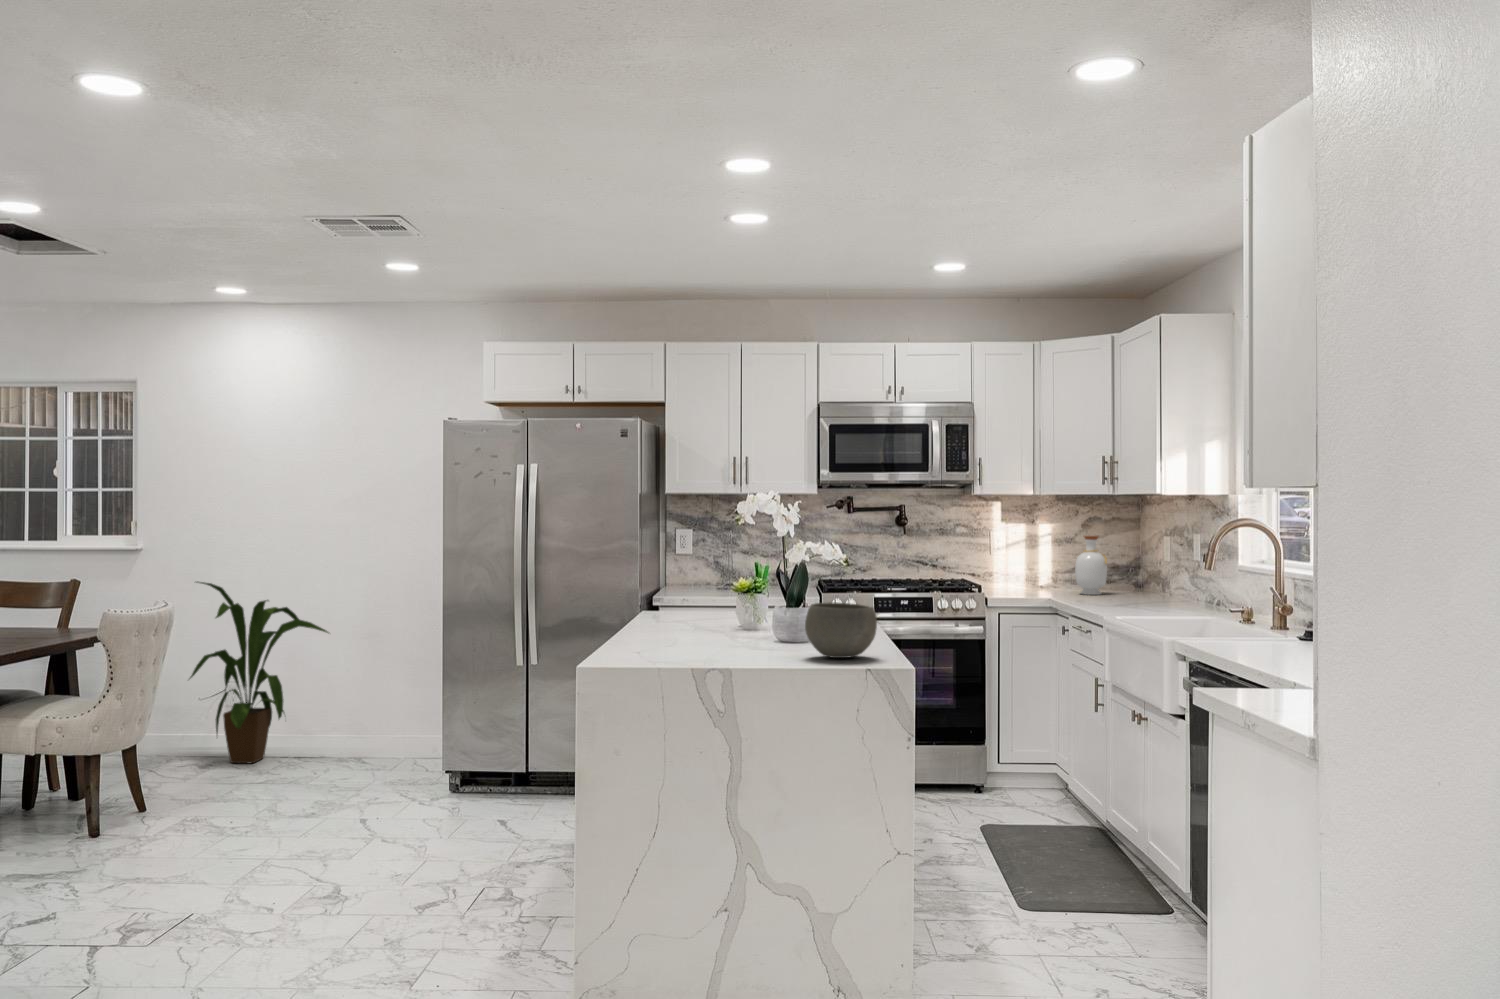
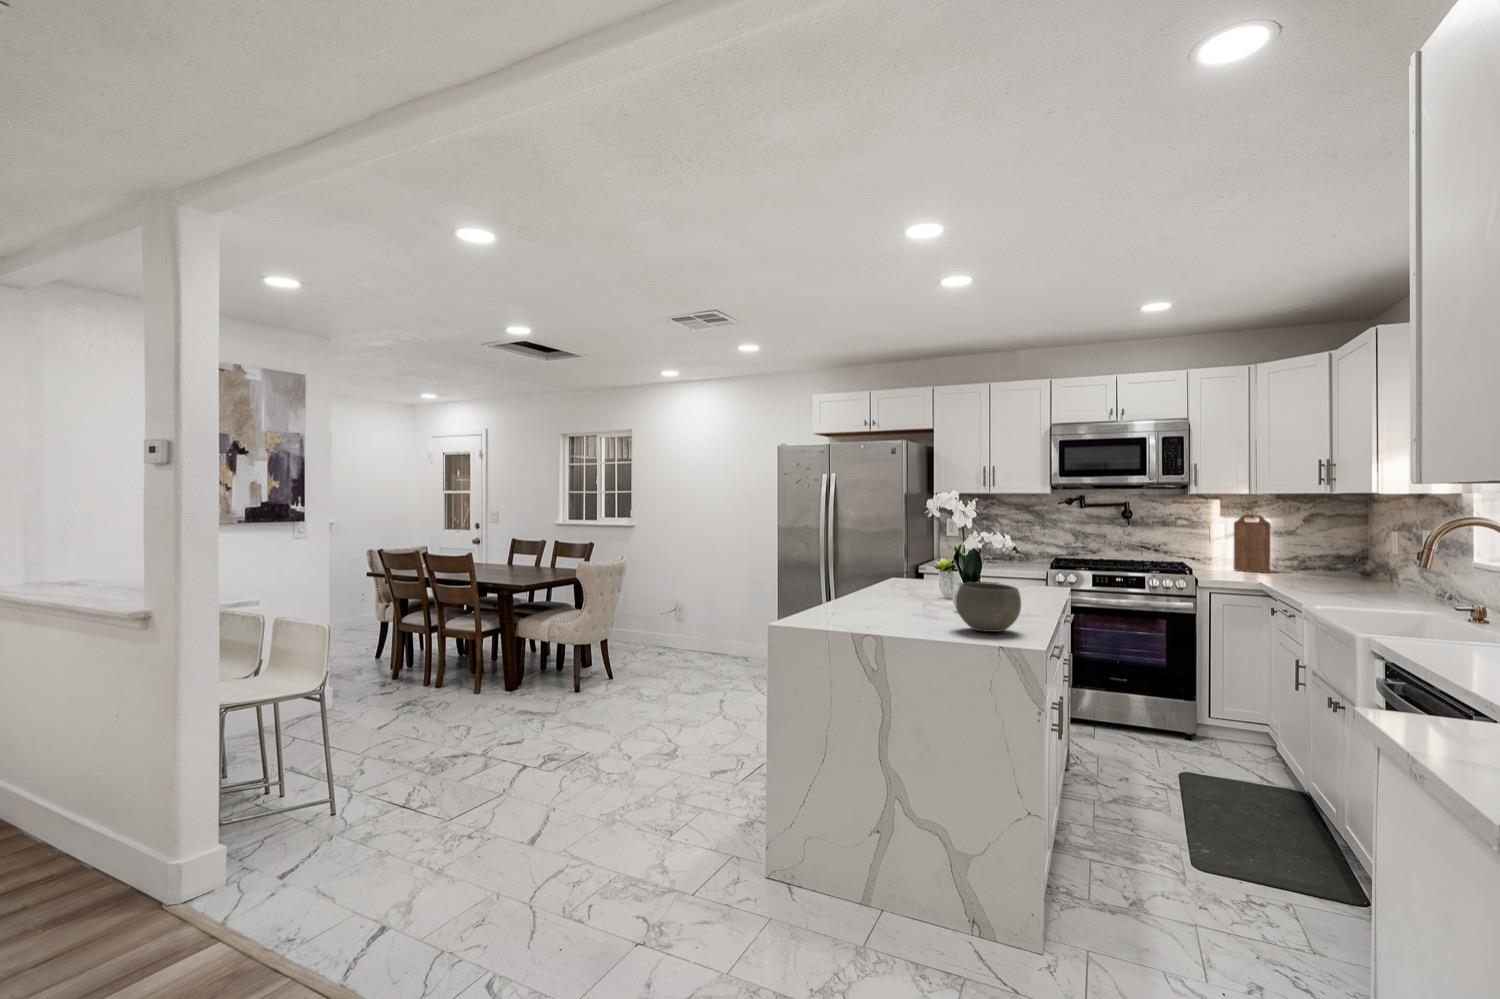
cutting board: none [1014,519,1052,588] -> present [1234,514,1271,573]
bottle: present [1075,536,1107,595] -> none [1291,529,1324,581]
house plant: present [190,582,328,763] -> none [641,547,726,659]

